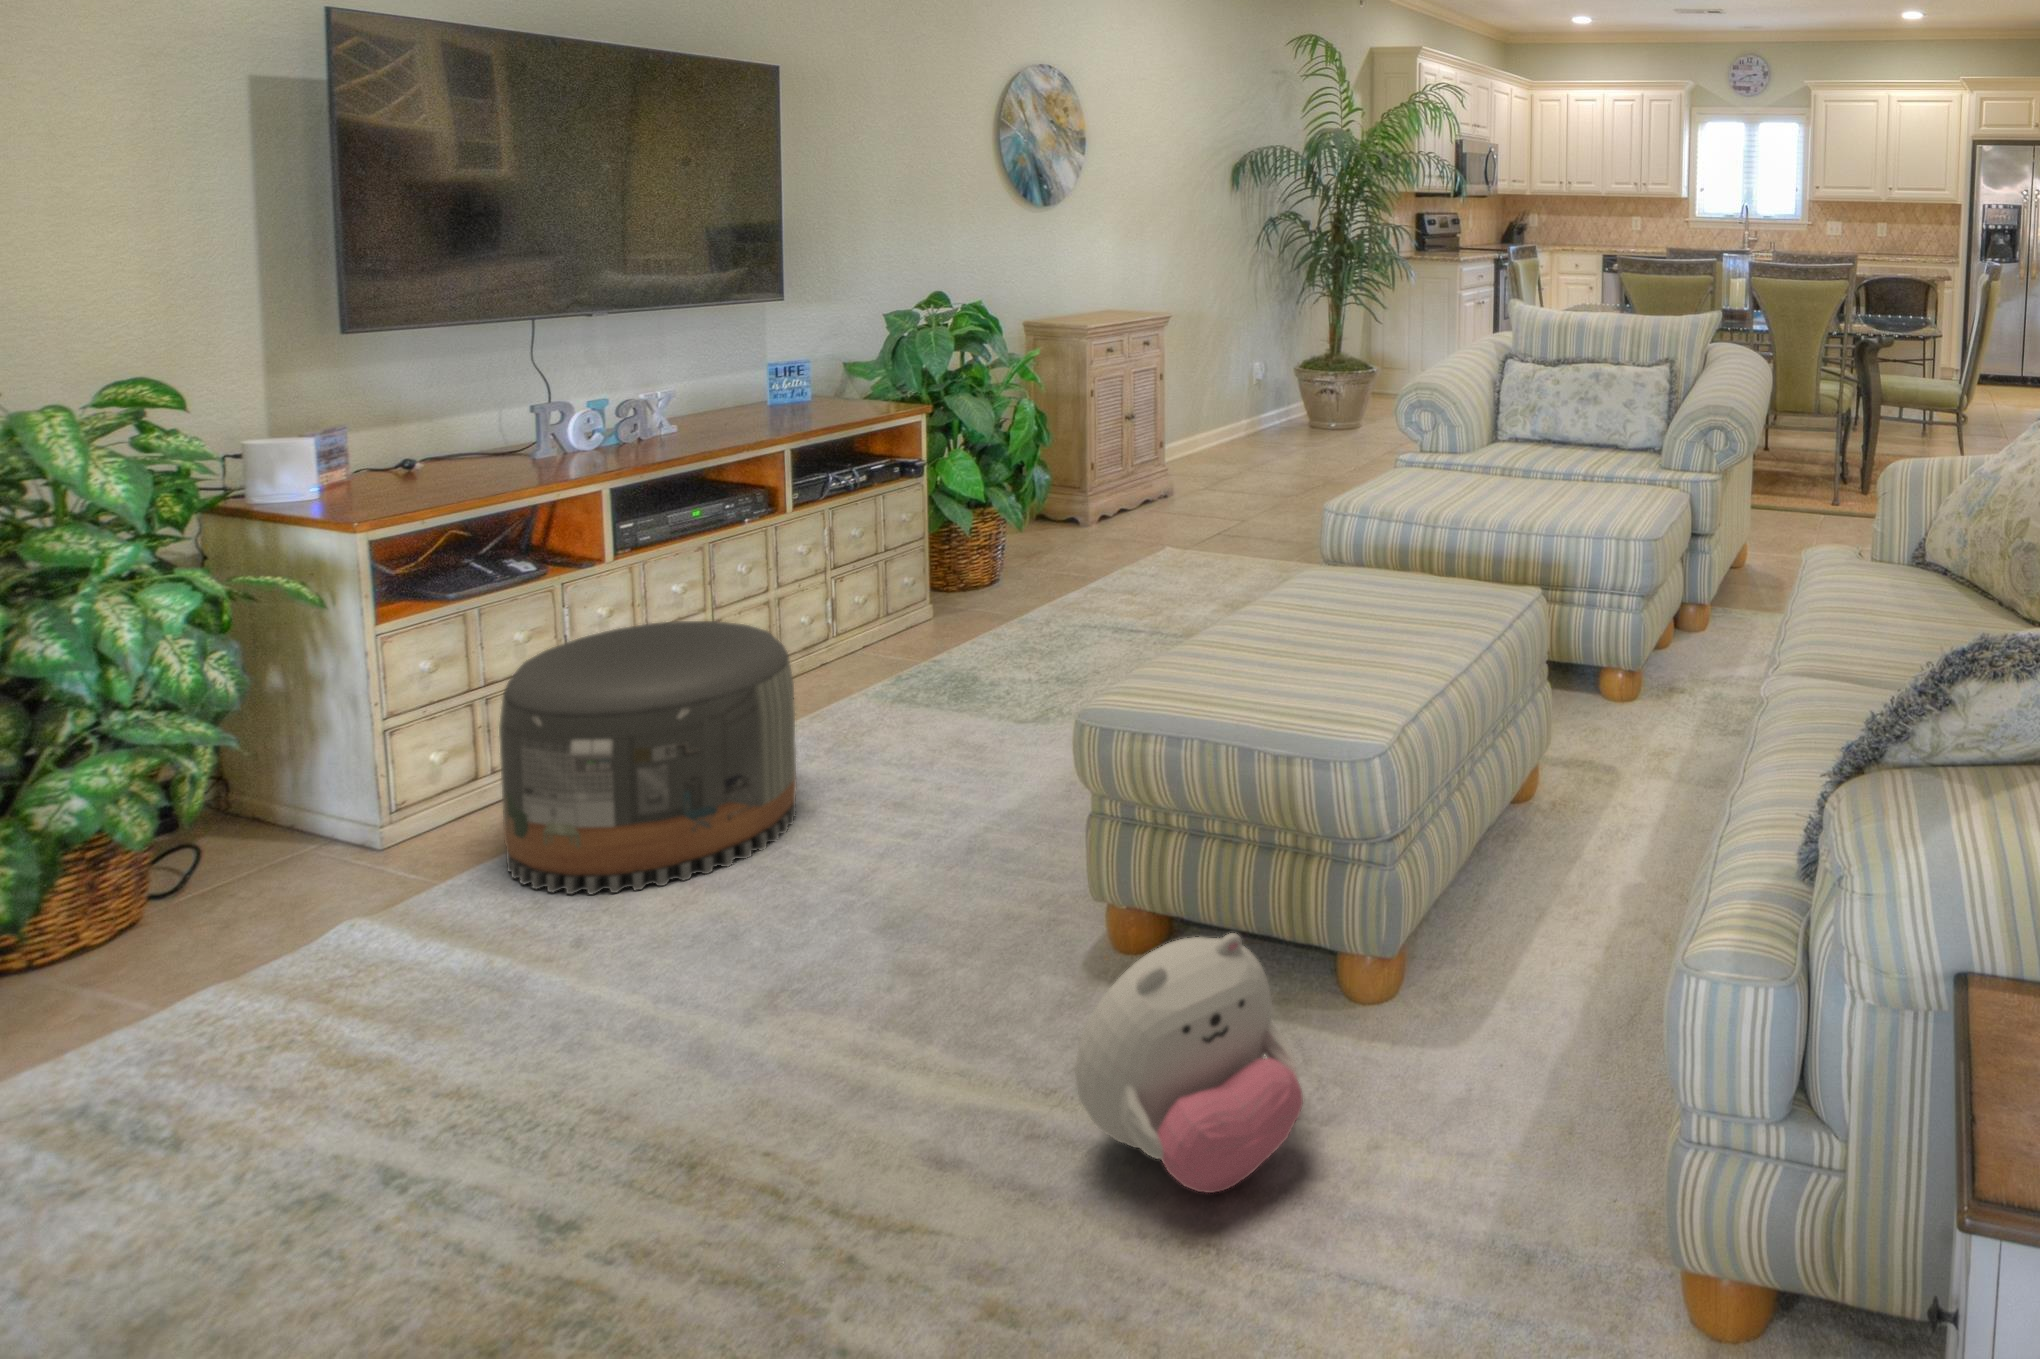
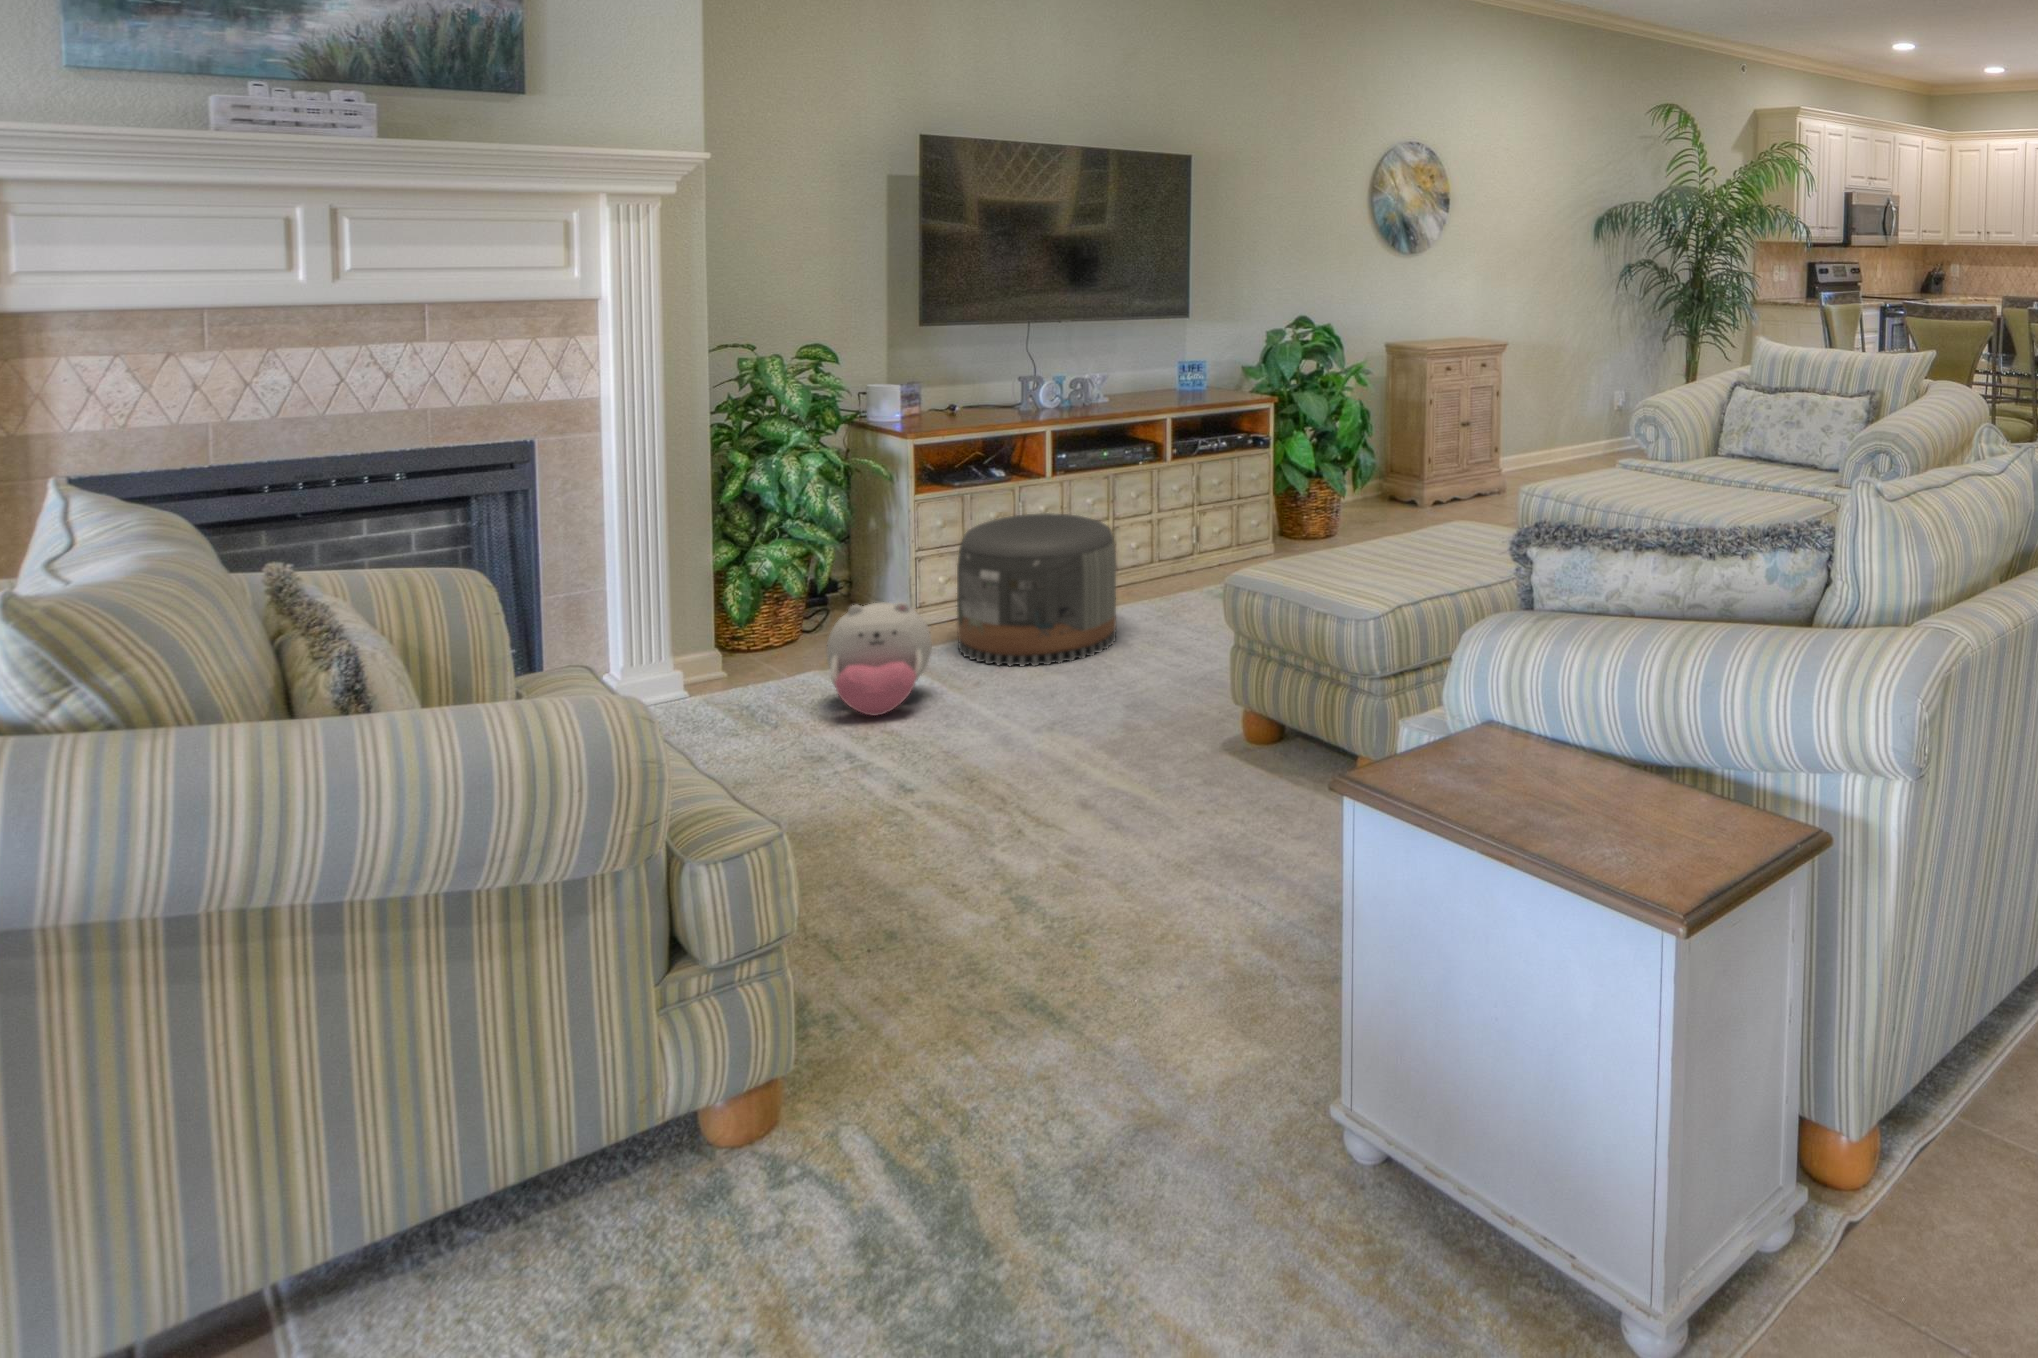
plush toy: present [1075,933,1303,1193] -> present [827,602,932,716]

